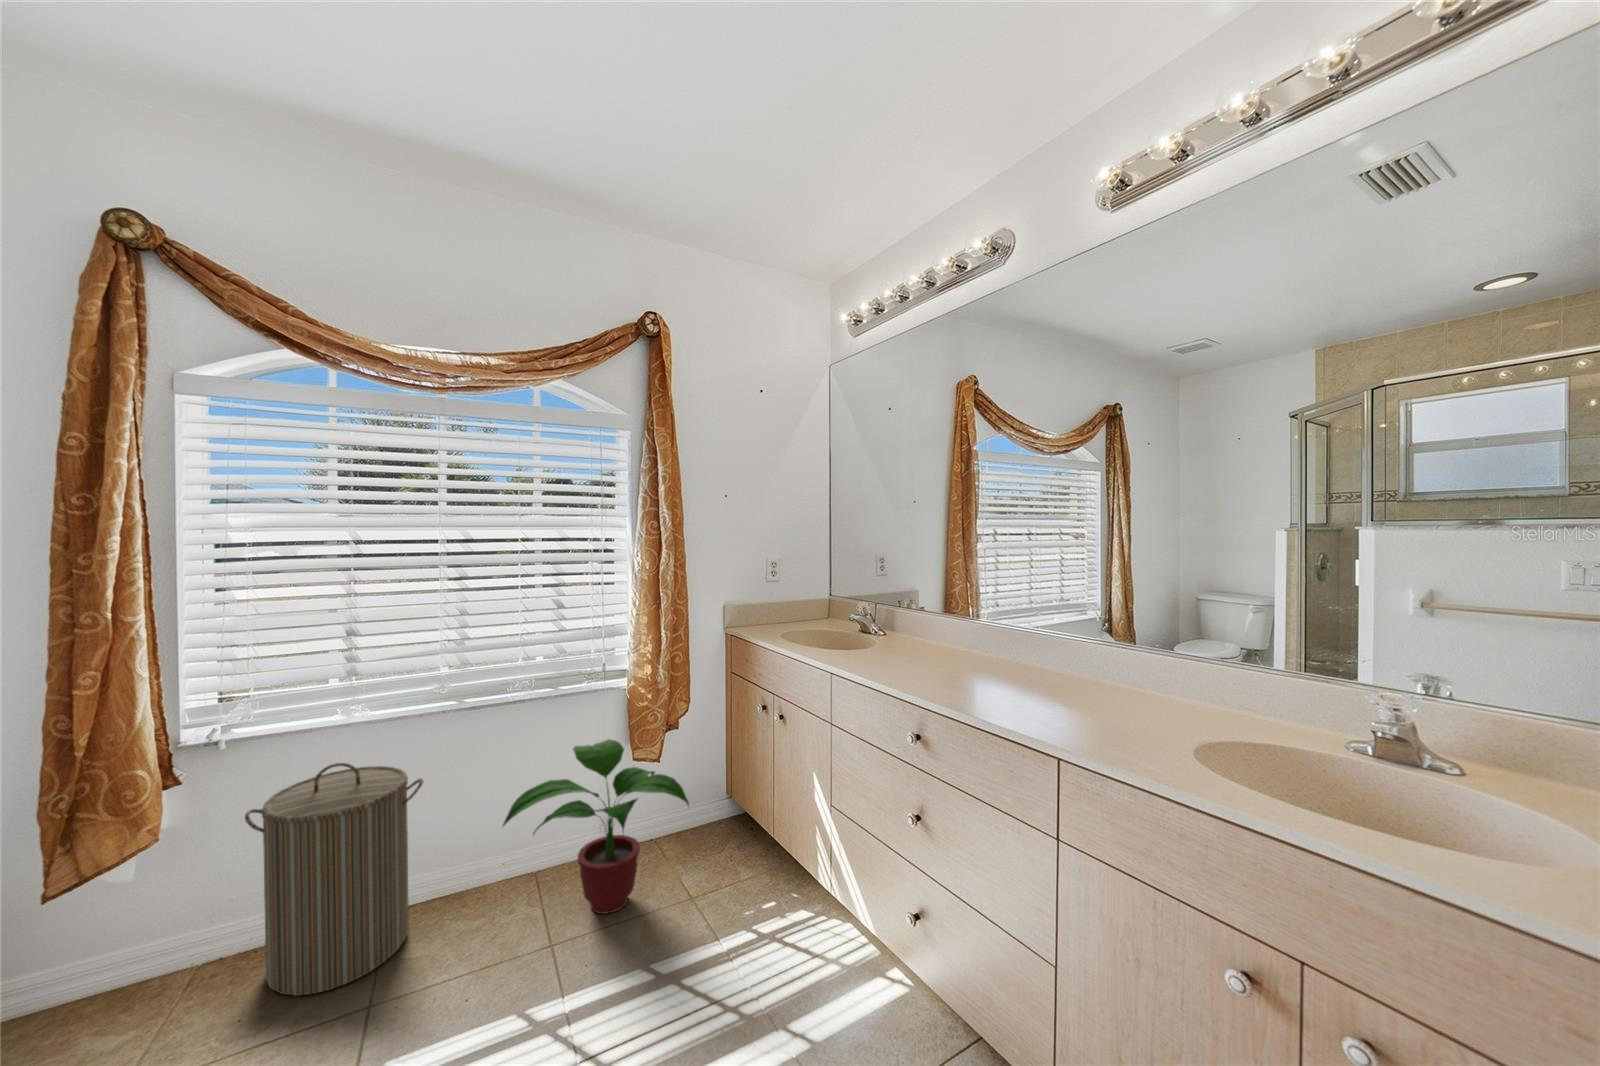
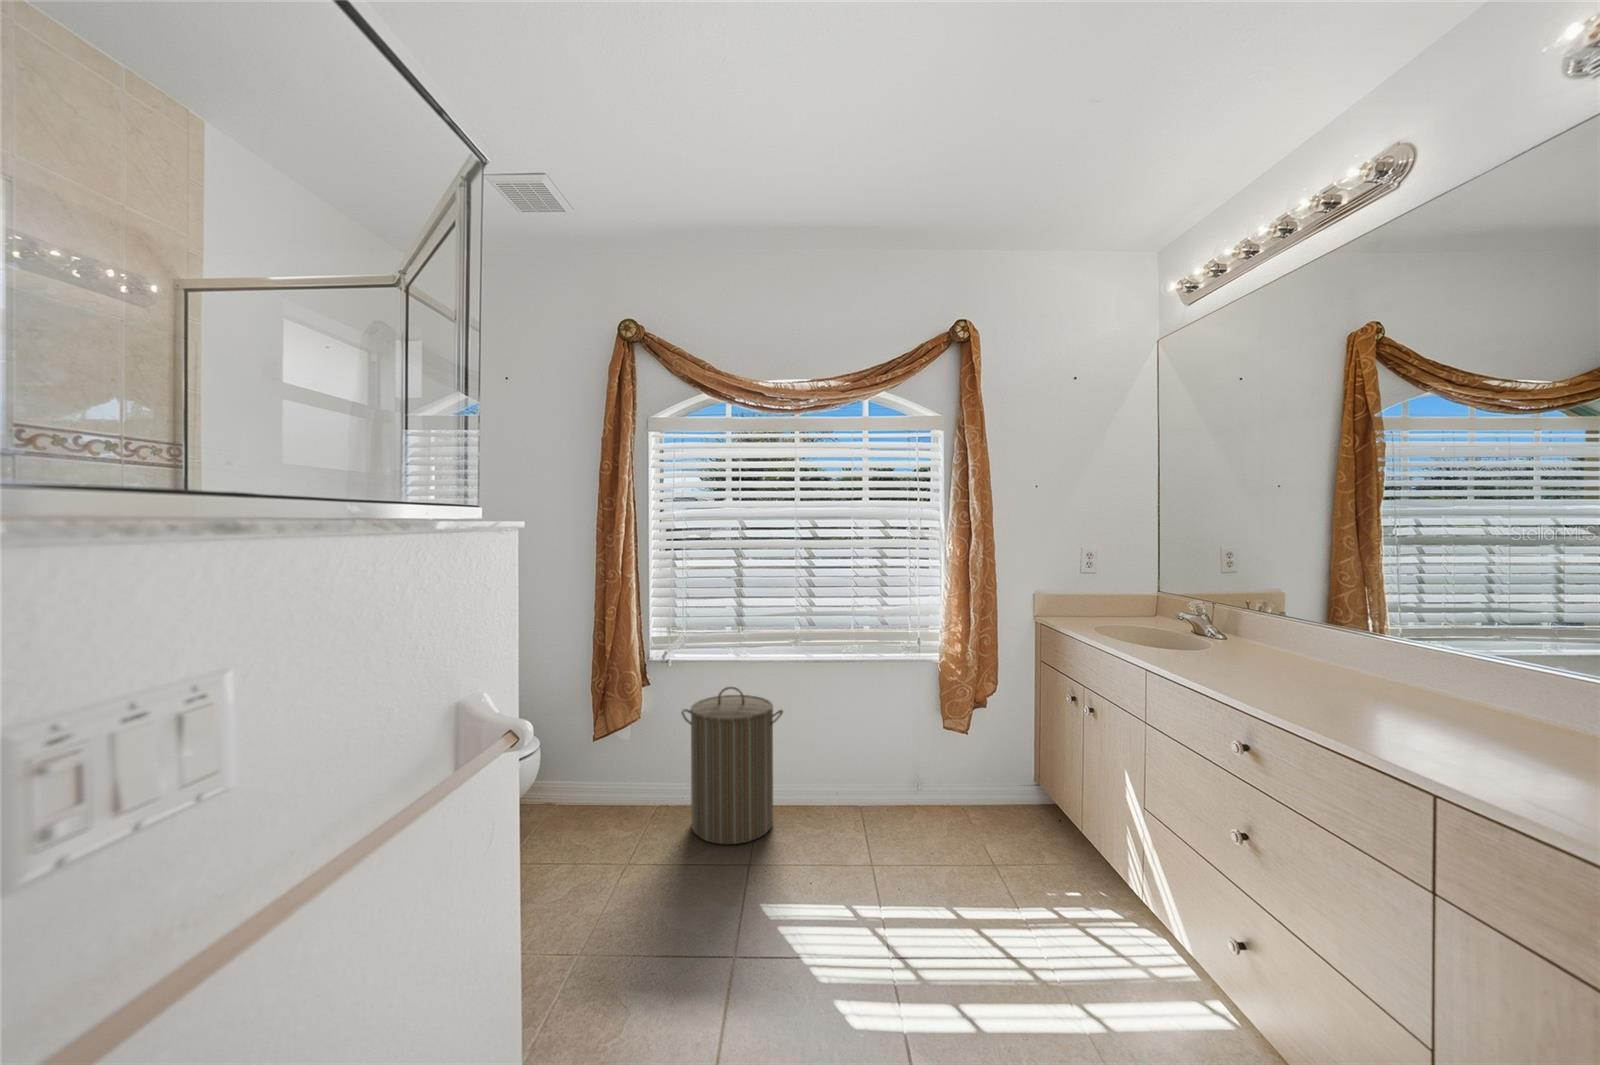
potted plant: present [503,739,689,914] -> none [835,707,991,855]

